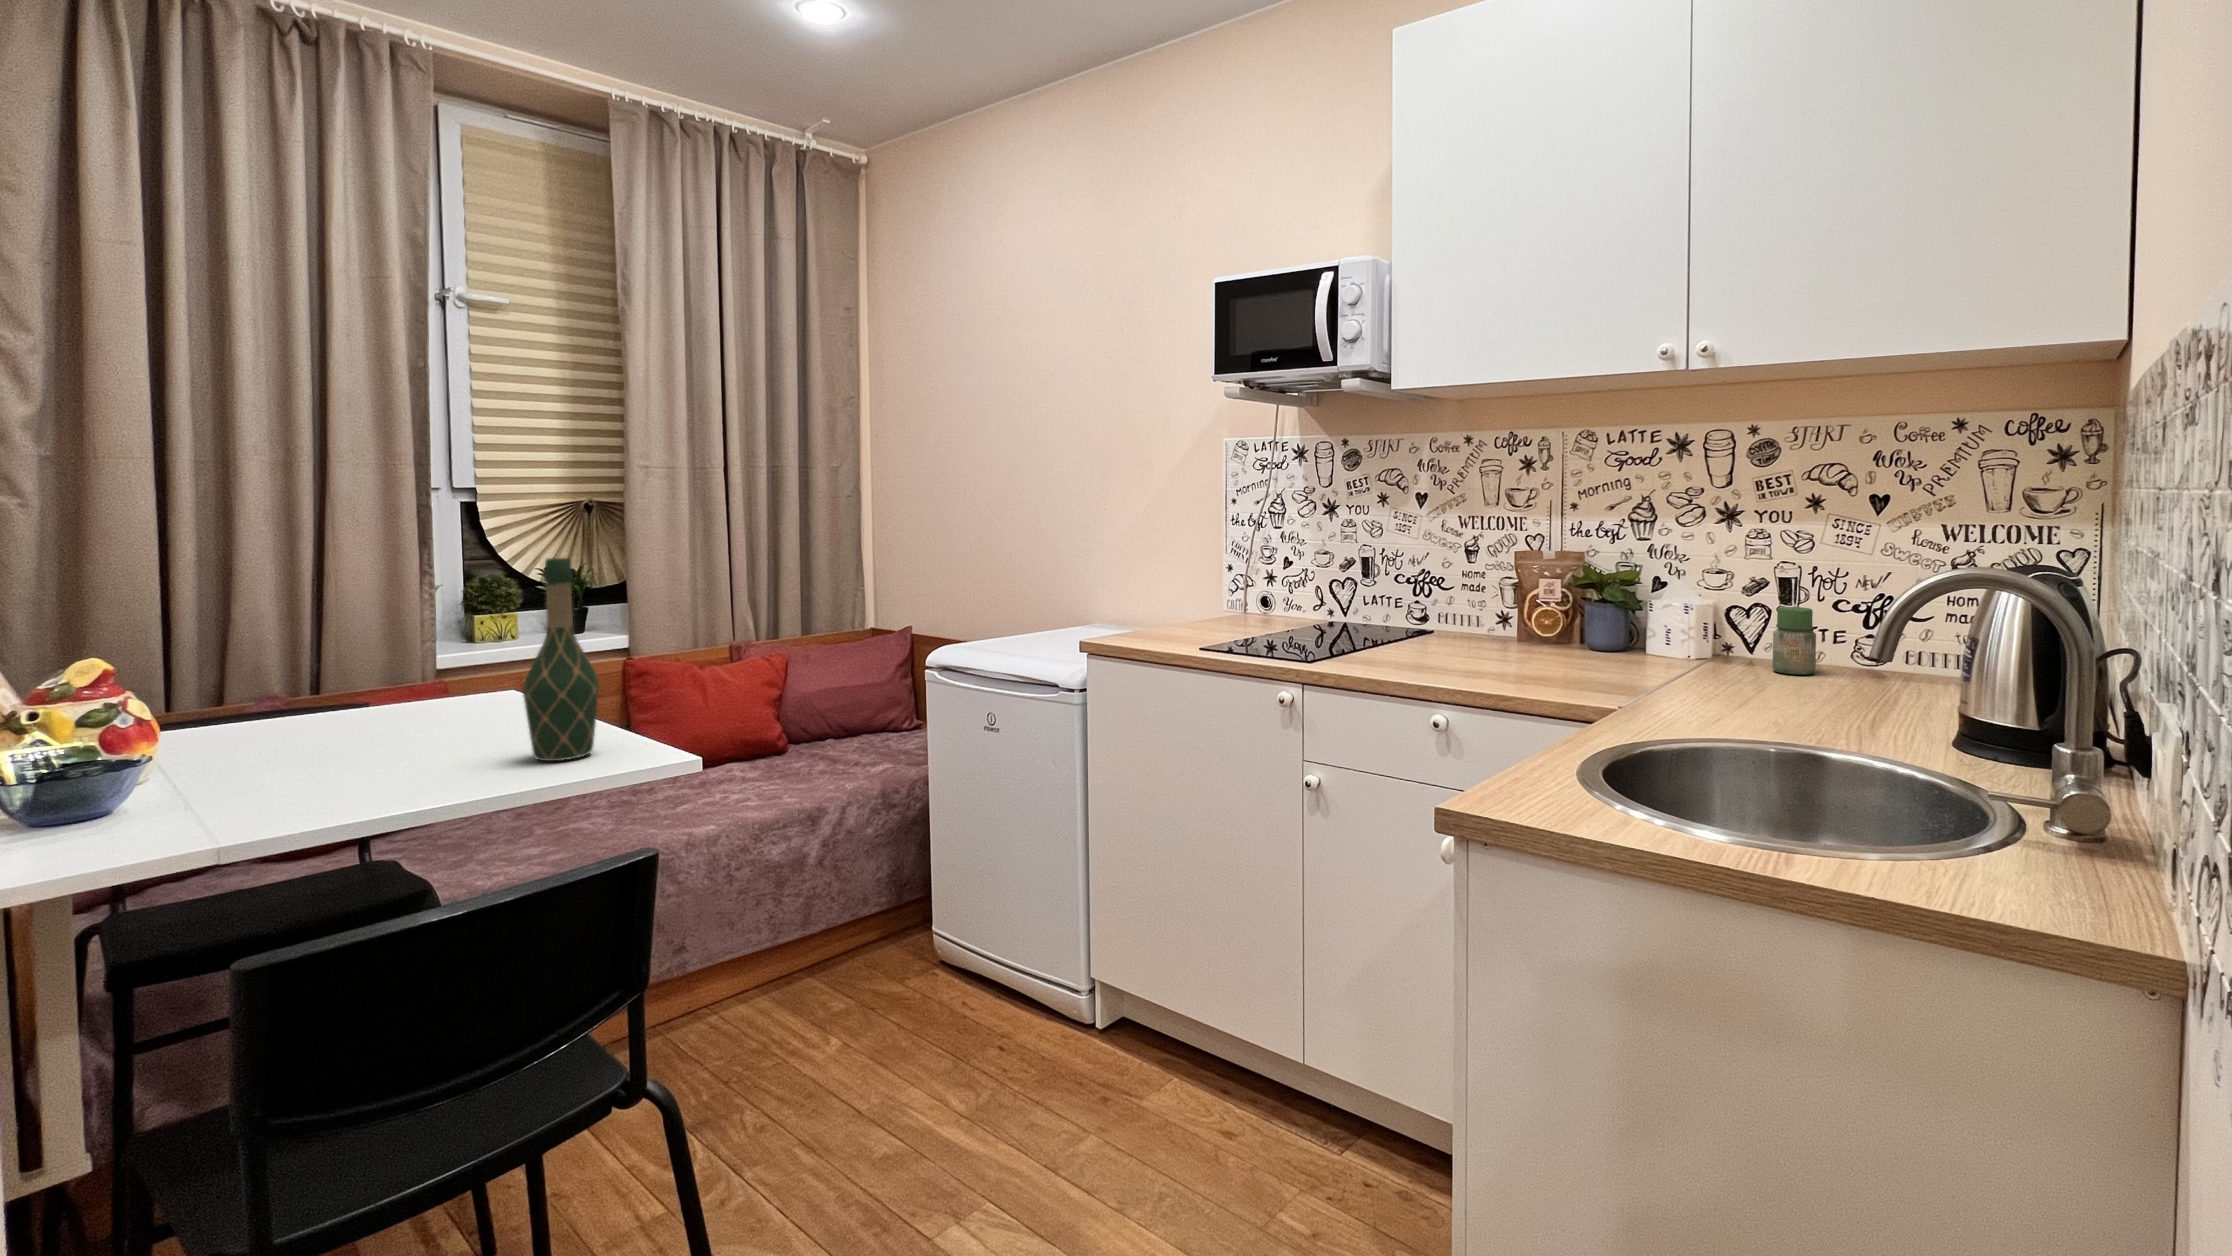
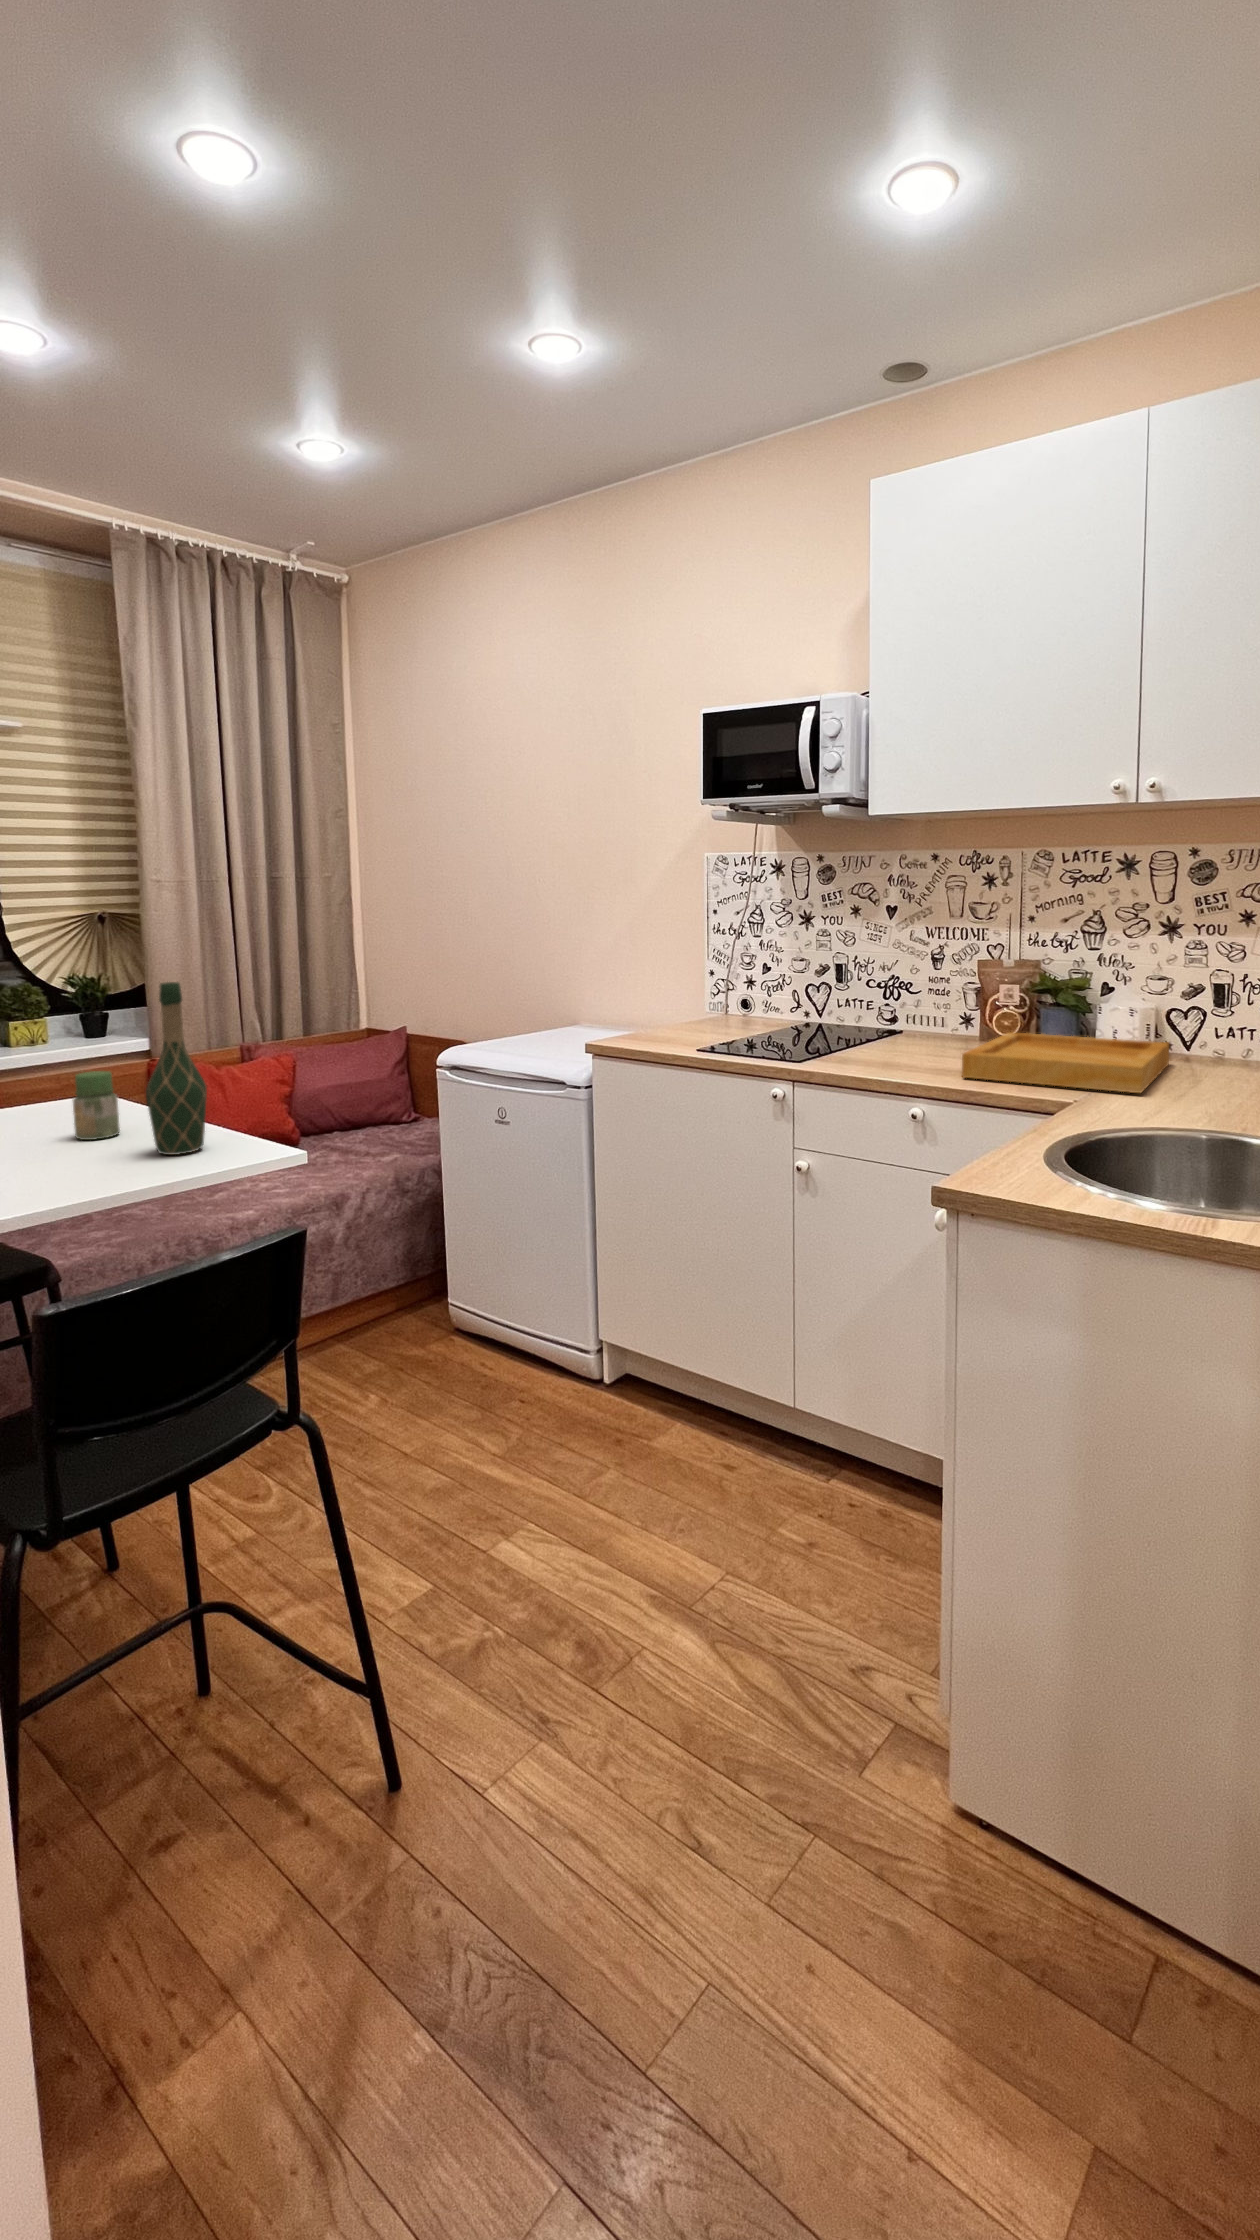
jar: present [1773,607,1816,675] -> present [73,1071,120,1140]
tray: none [1491,631,1730,699] -> present [962,1032,1169,1093]

